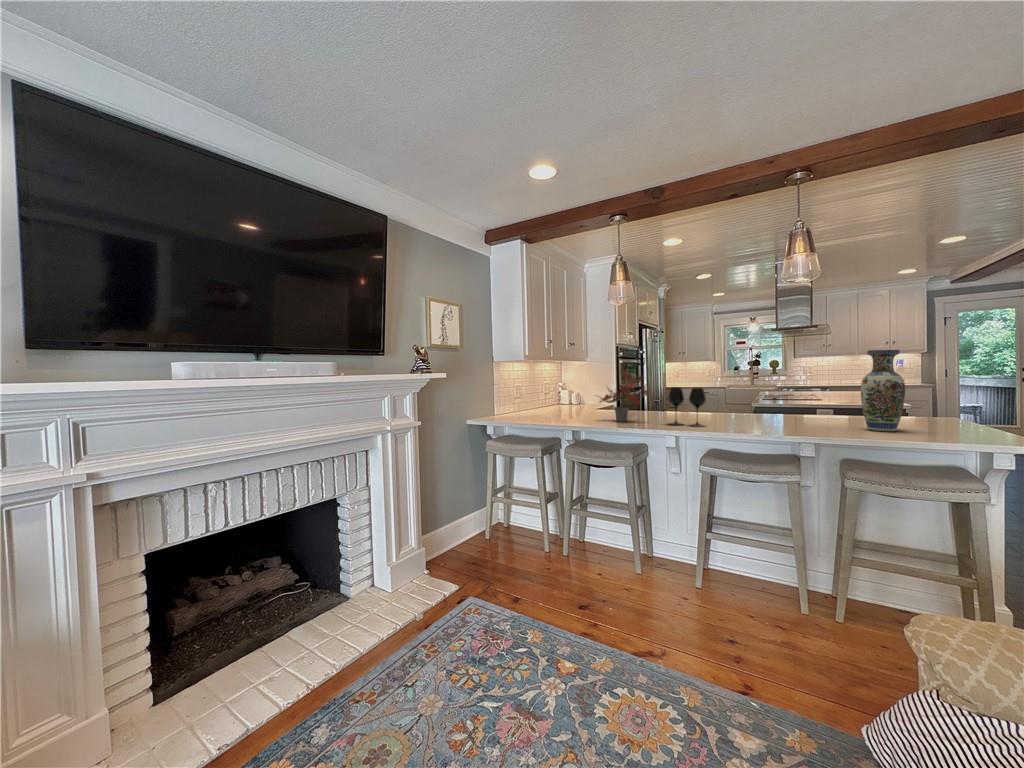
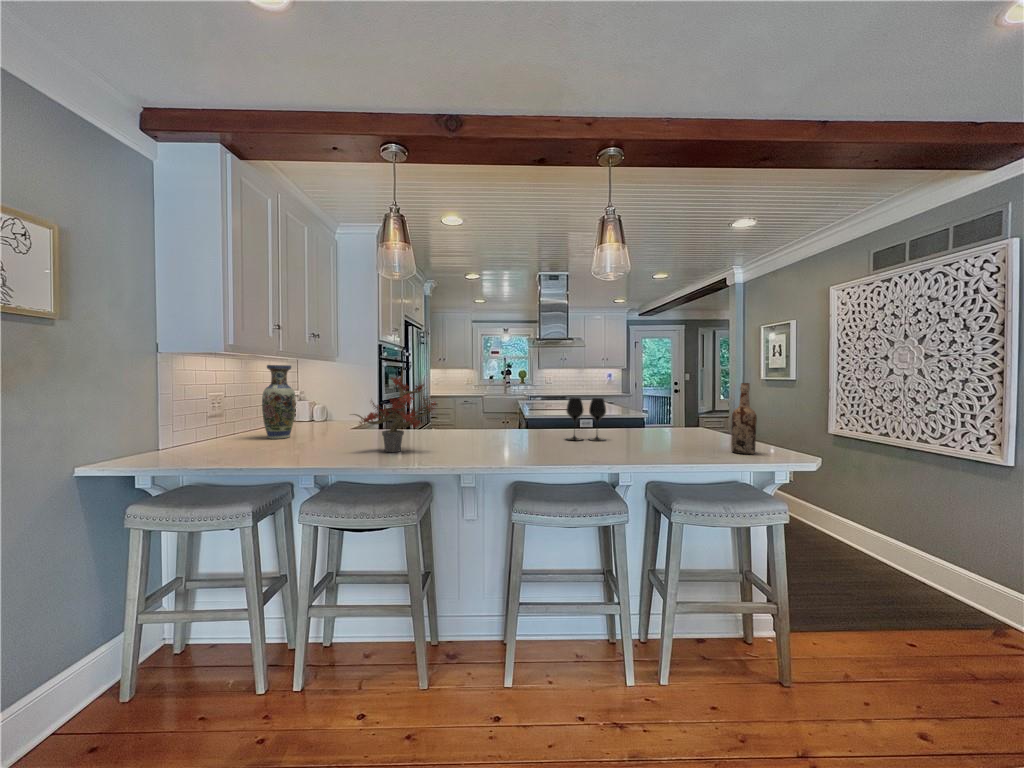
vase: present [861,350,905,431] -> present [262,365,296,439]
wine bottle: none [954,368,988,440] -> present [731,383,757,454]
wine glass: present [668,387,706,427] -> present [566,397,606,441]

